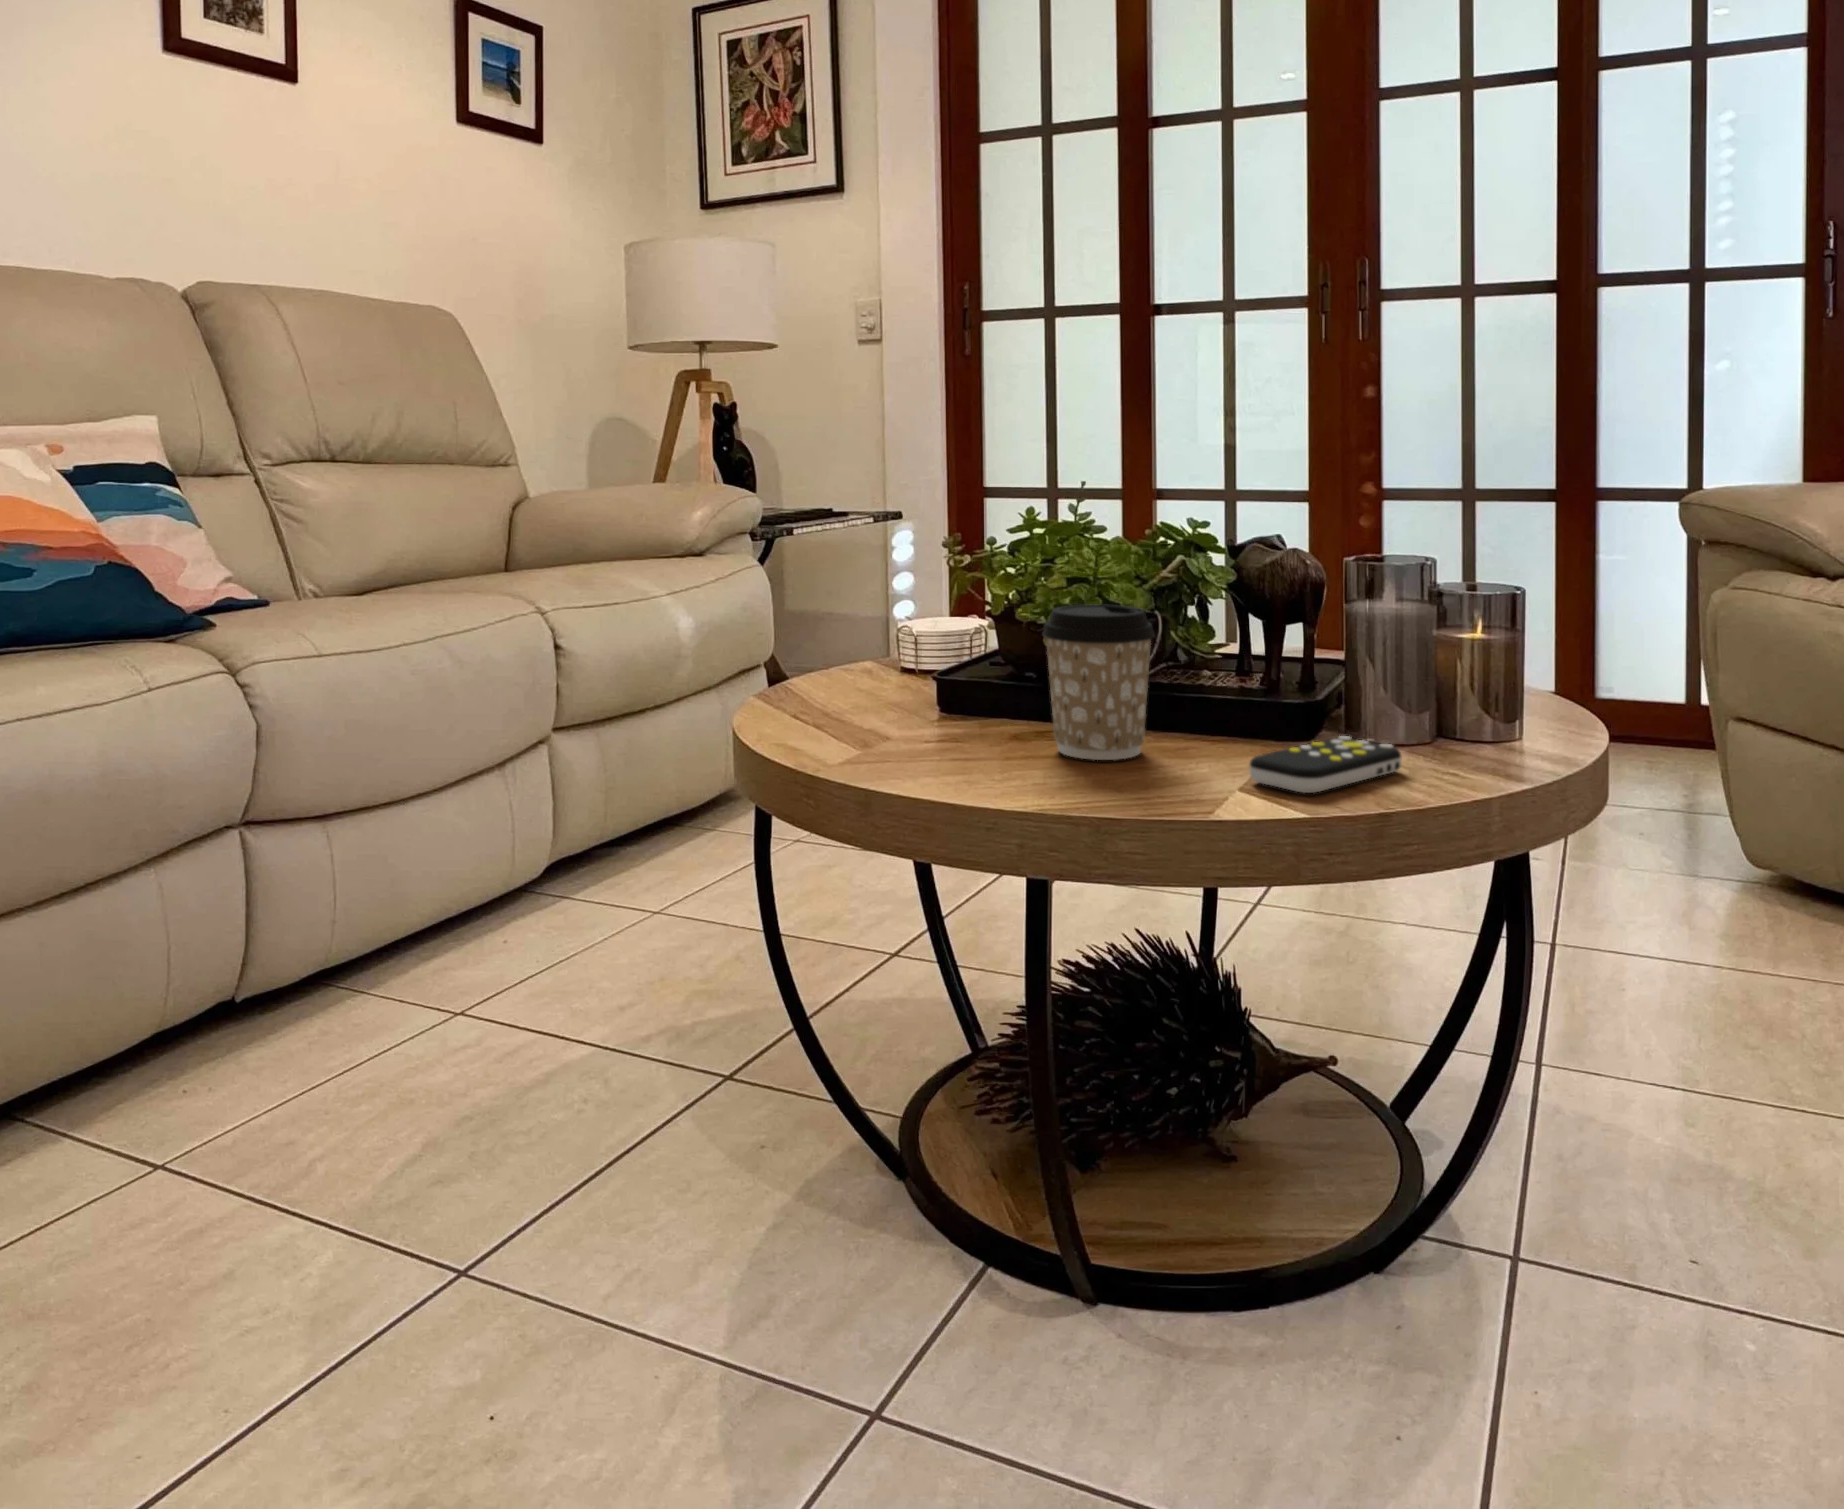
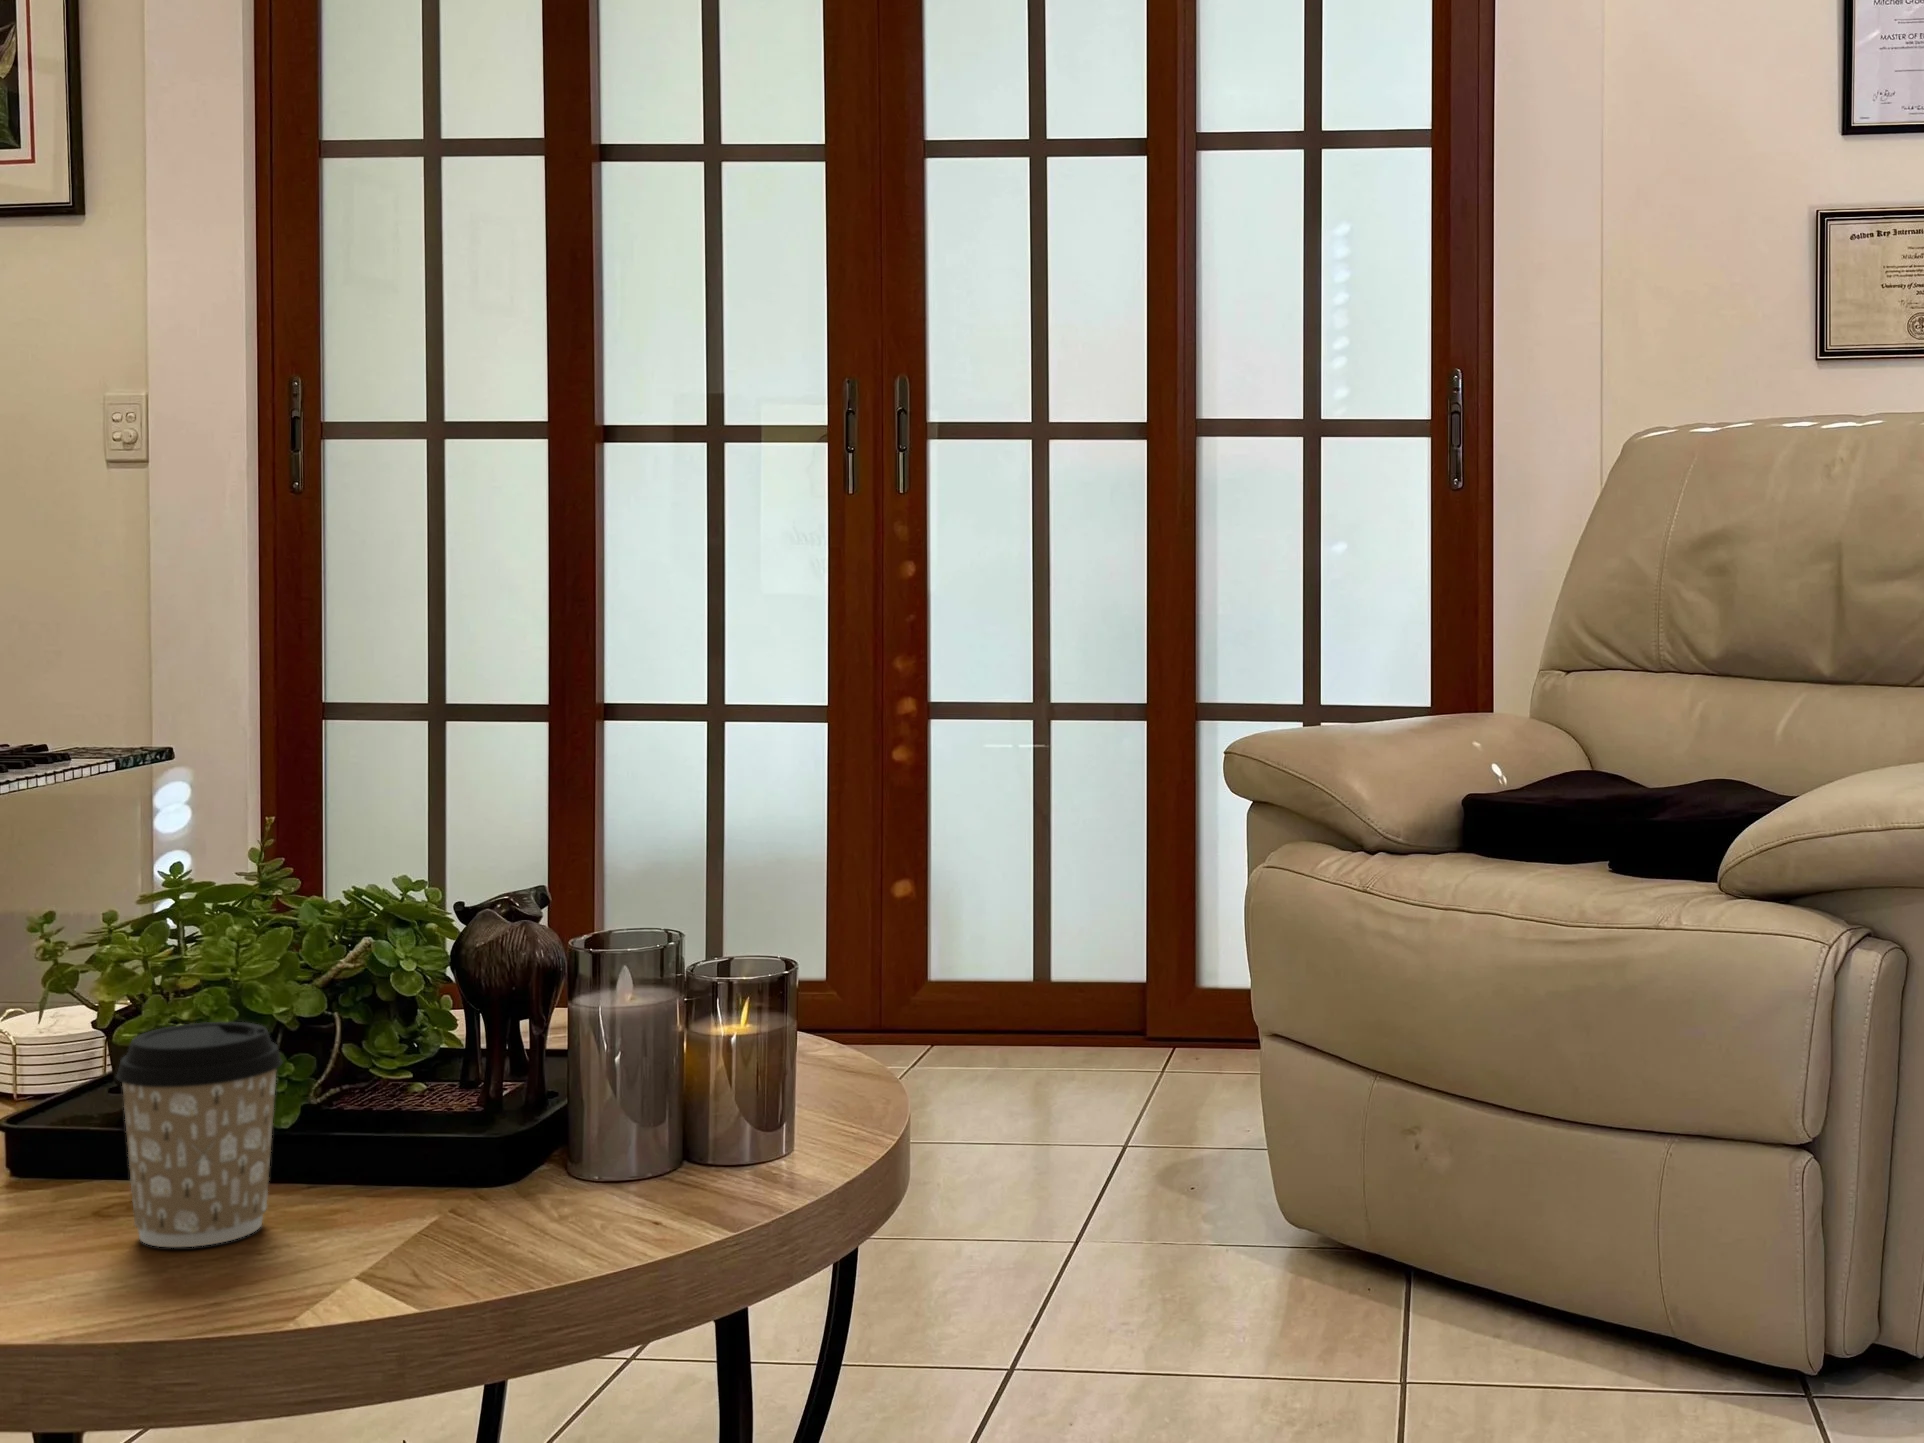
remote control: present [1250,736,1402,793] -> none [378,1180,592,1272]

